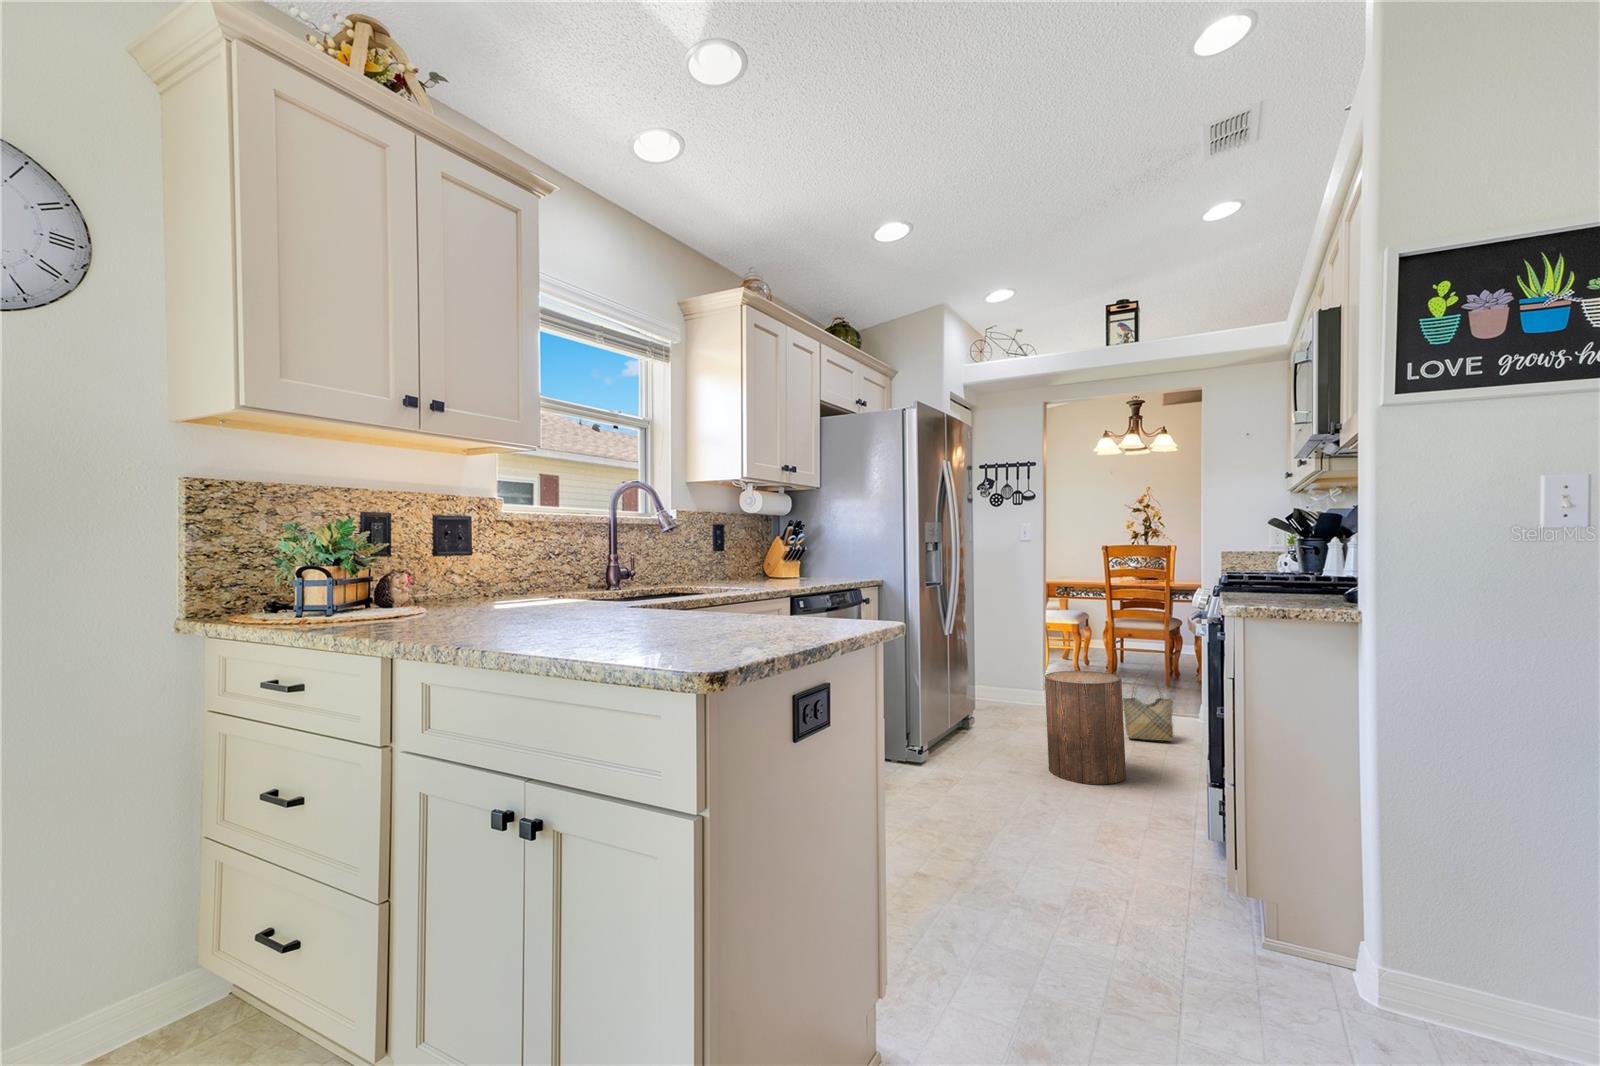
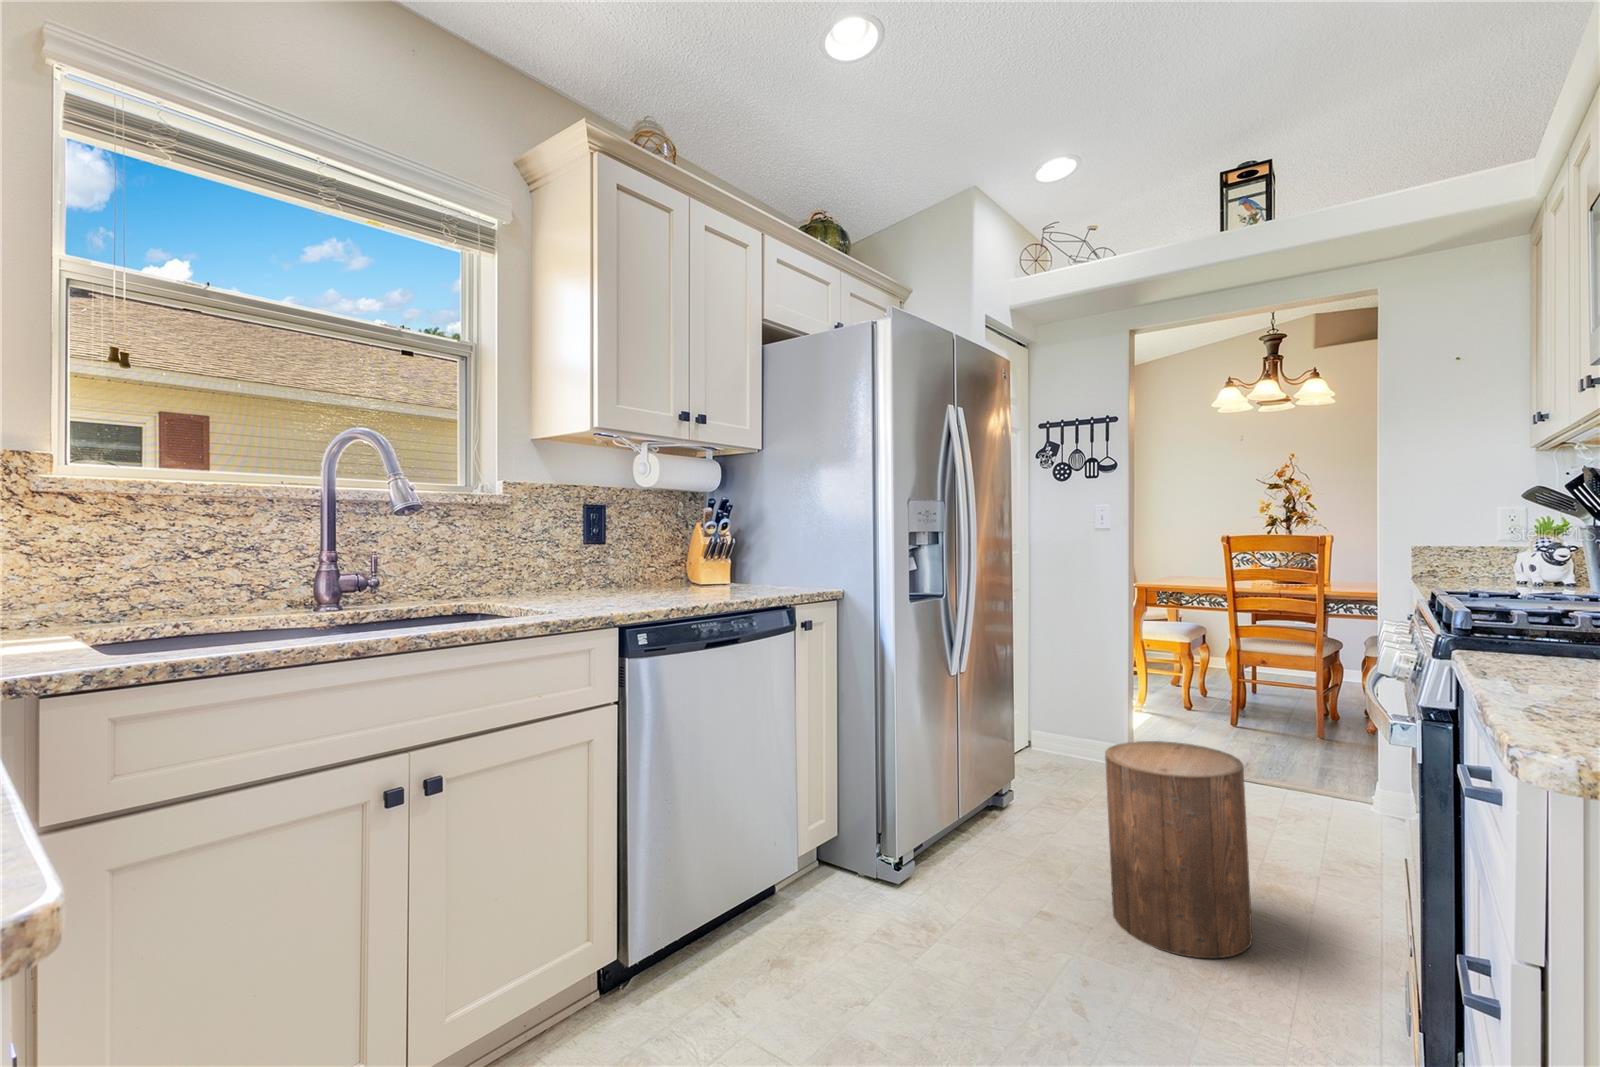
woven basket: present [1123,682,1173,741] -> none [1248,740,1339,854]

